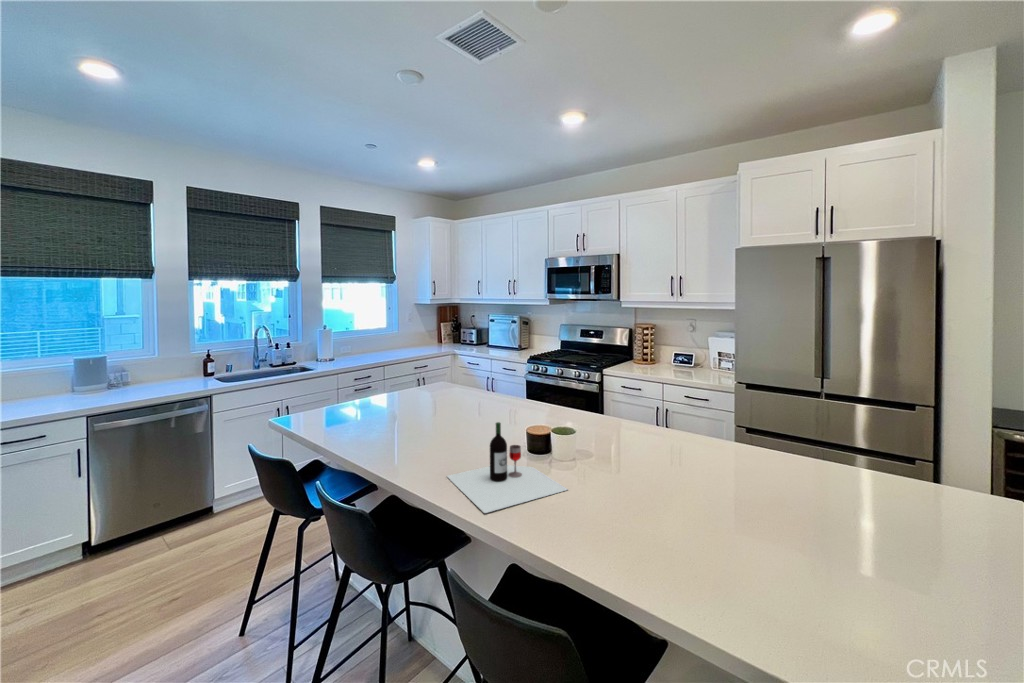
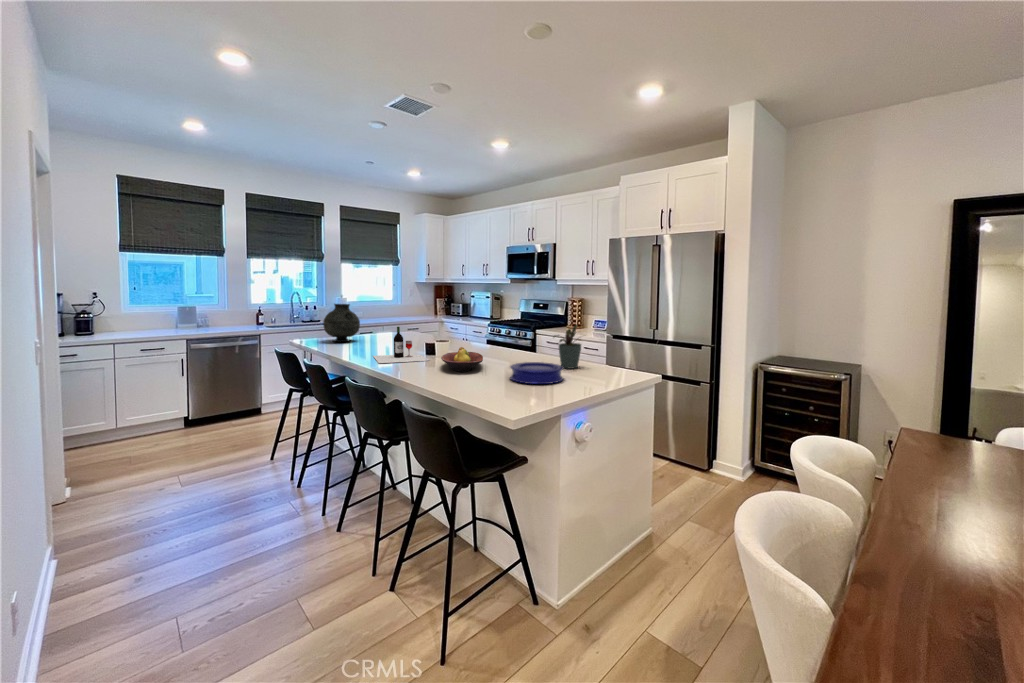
vase: none [328,361,388,427] -> present [323,304,360,342]
potted plant: none [827,424,898,509] -> present [554,324,581,369]
fruit bowl: none [612,470,729,546] -> present [441,347,483,372]
plate: none [821,519,985,618] -> present [510,362,564,384]

